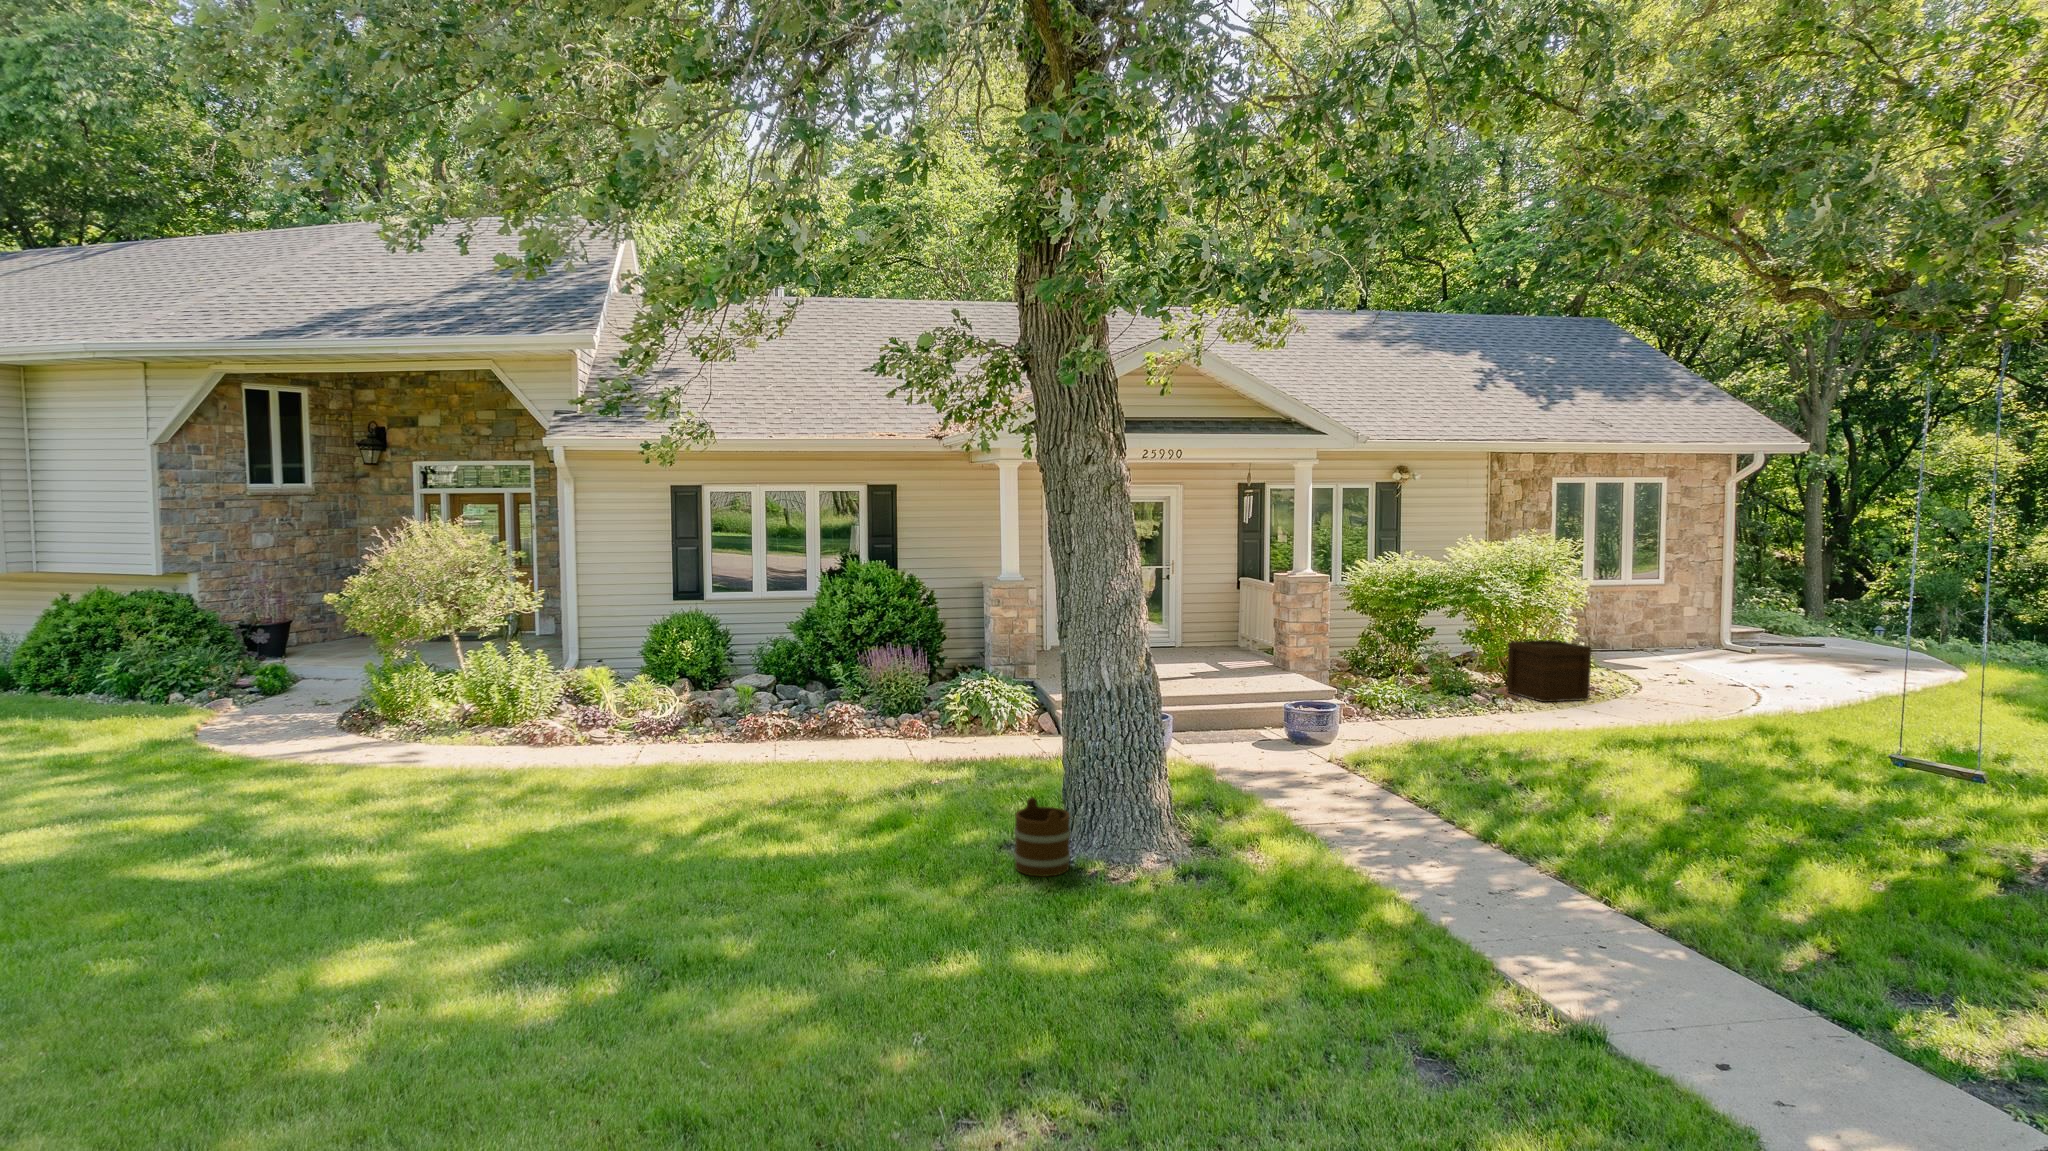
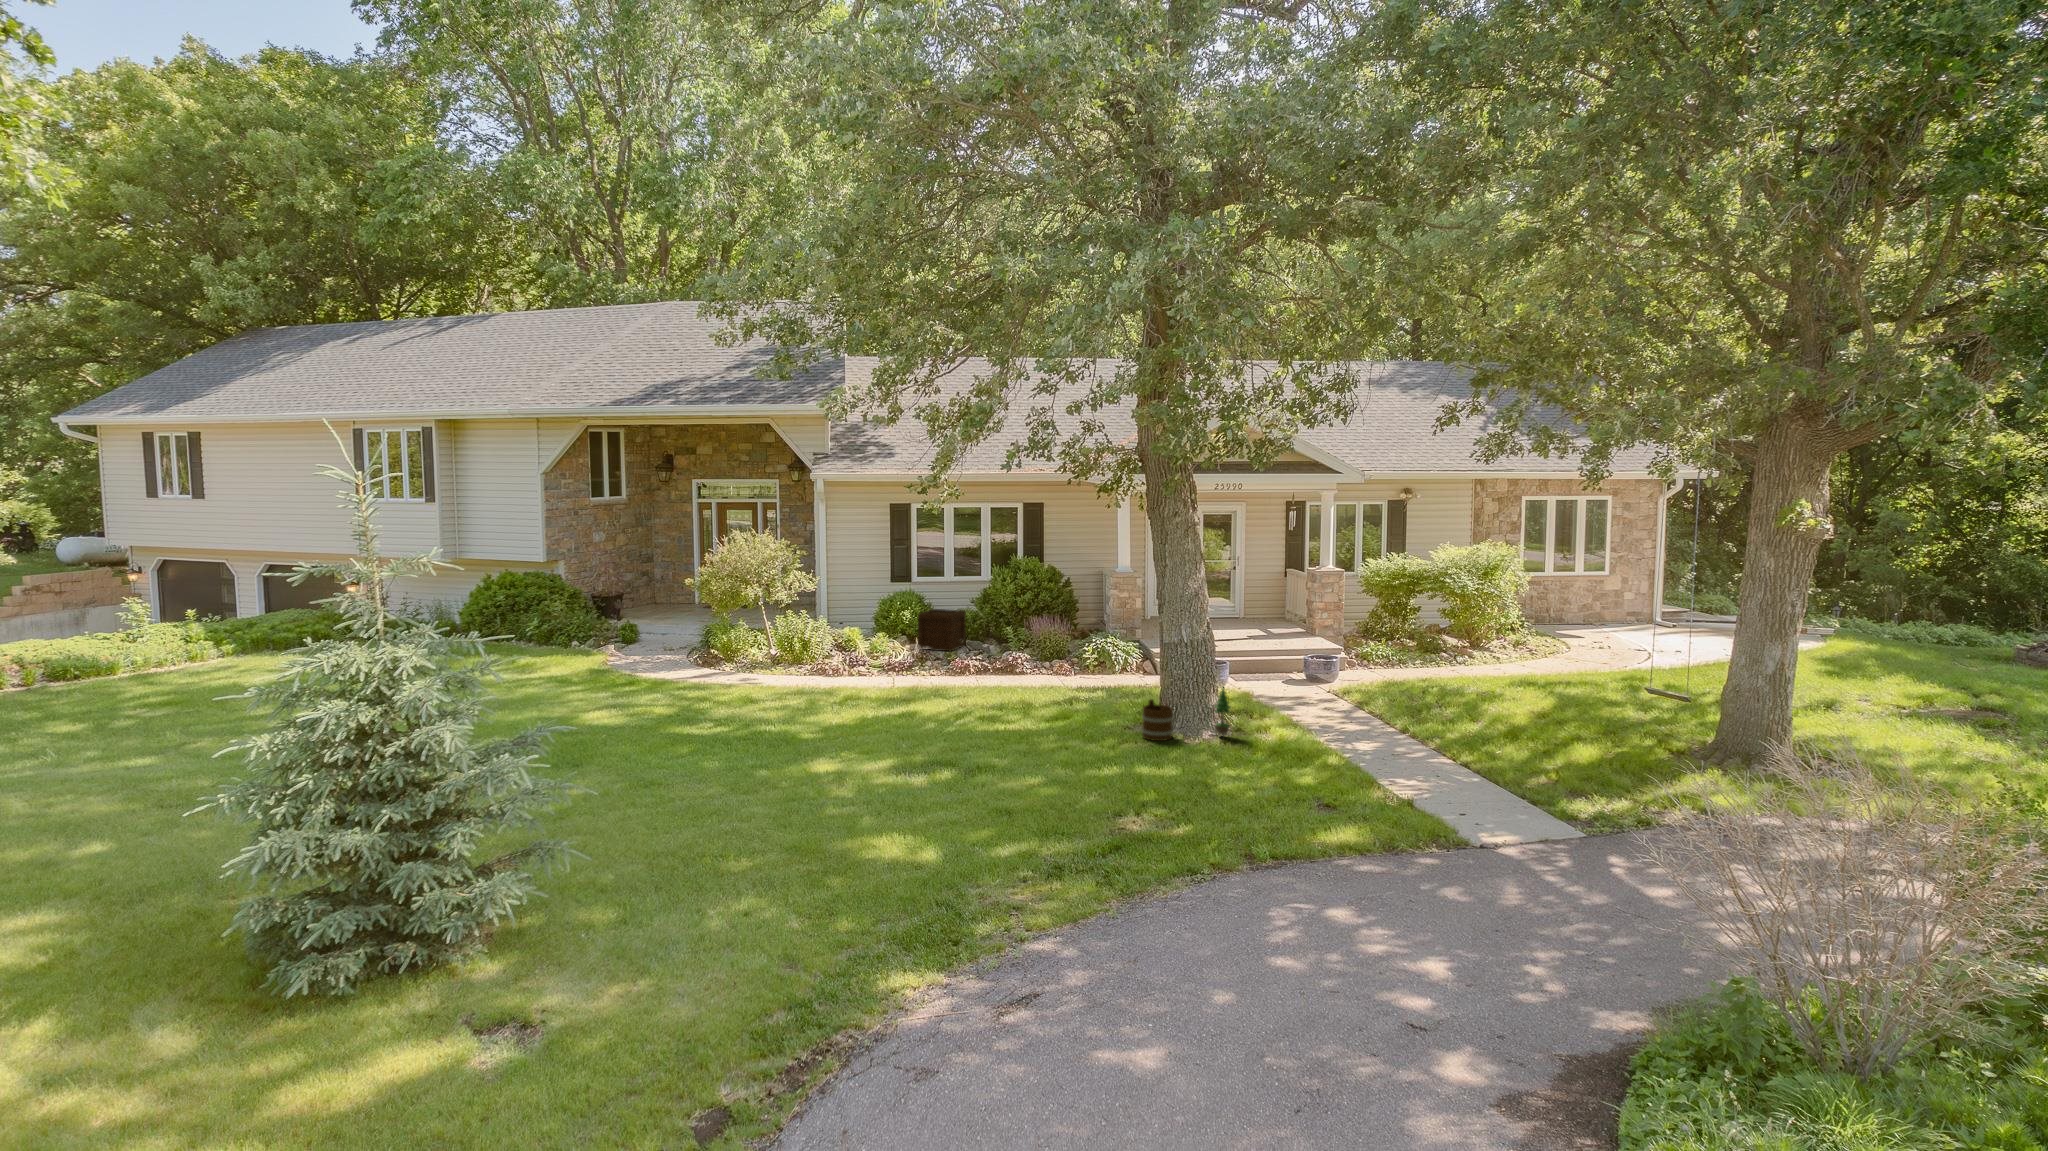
wooden crate: present [1506,640,1592,702] -> present [918,609,966,652]
potted tree: none [1142,770,1177,864] -> present [1215,687,1230,736]

